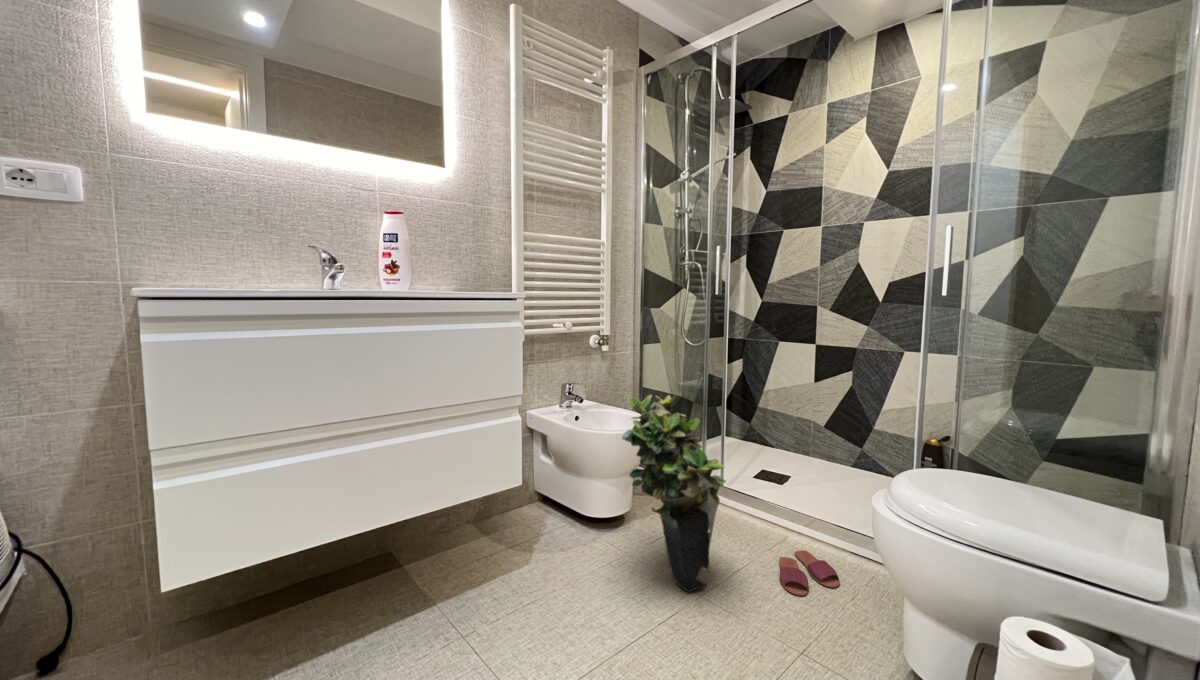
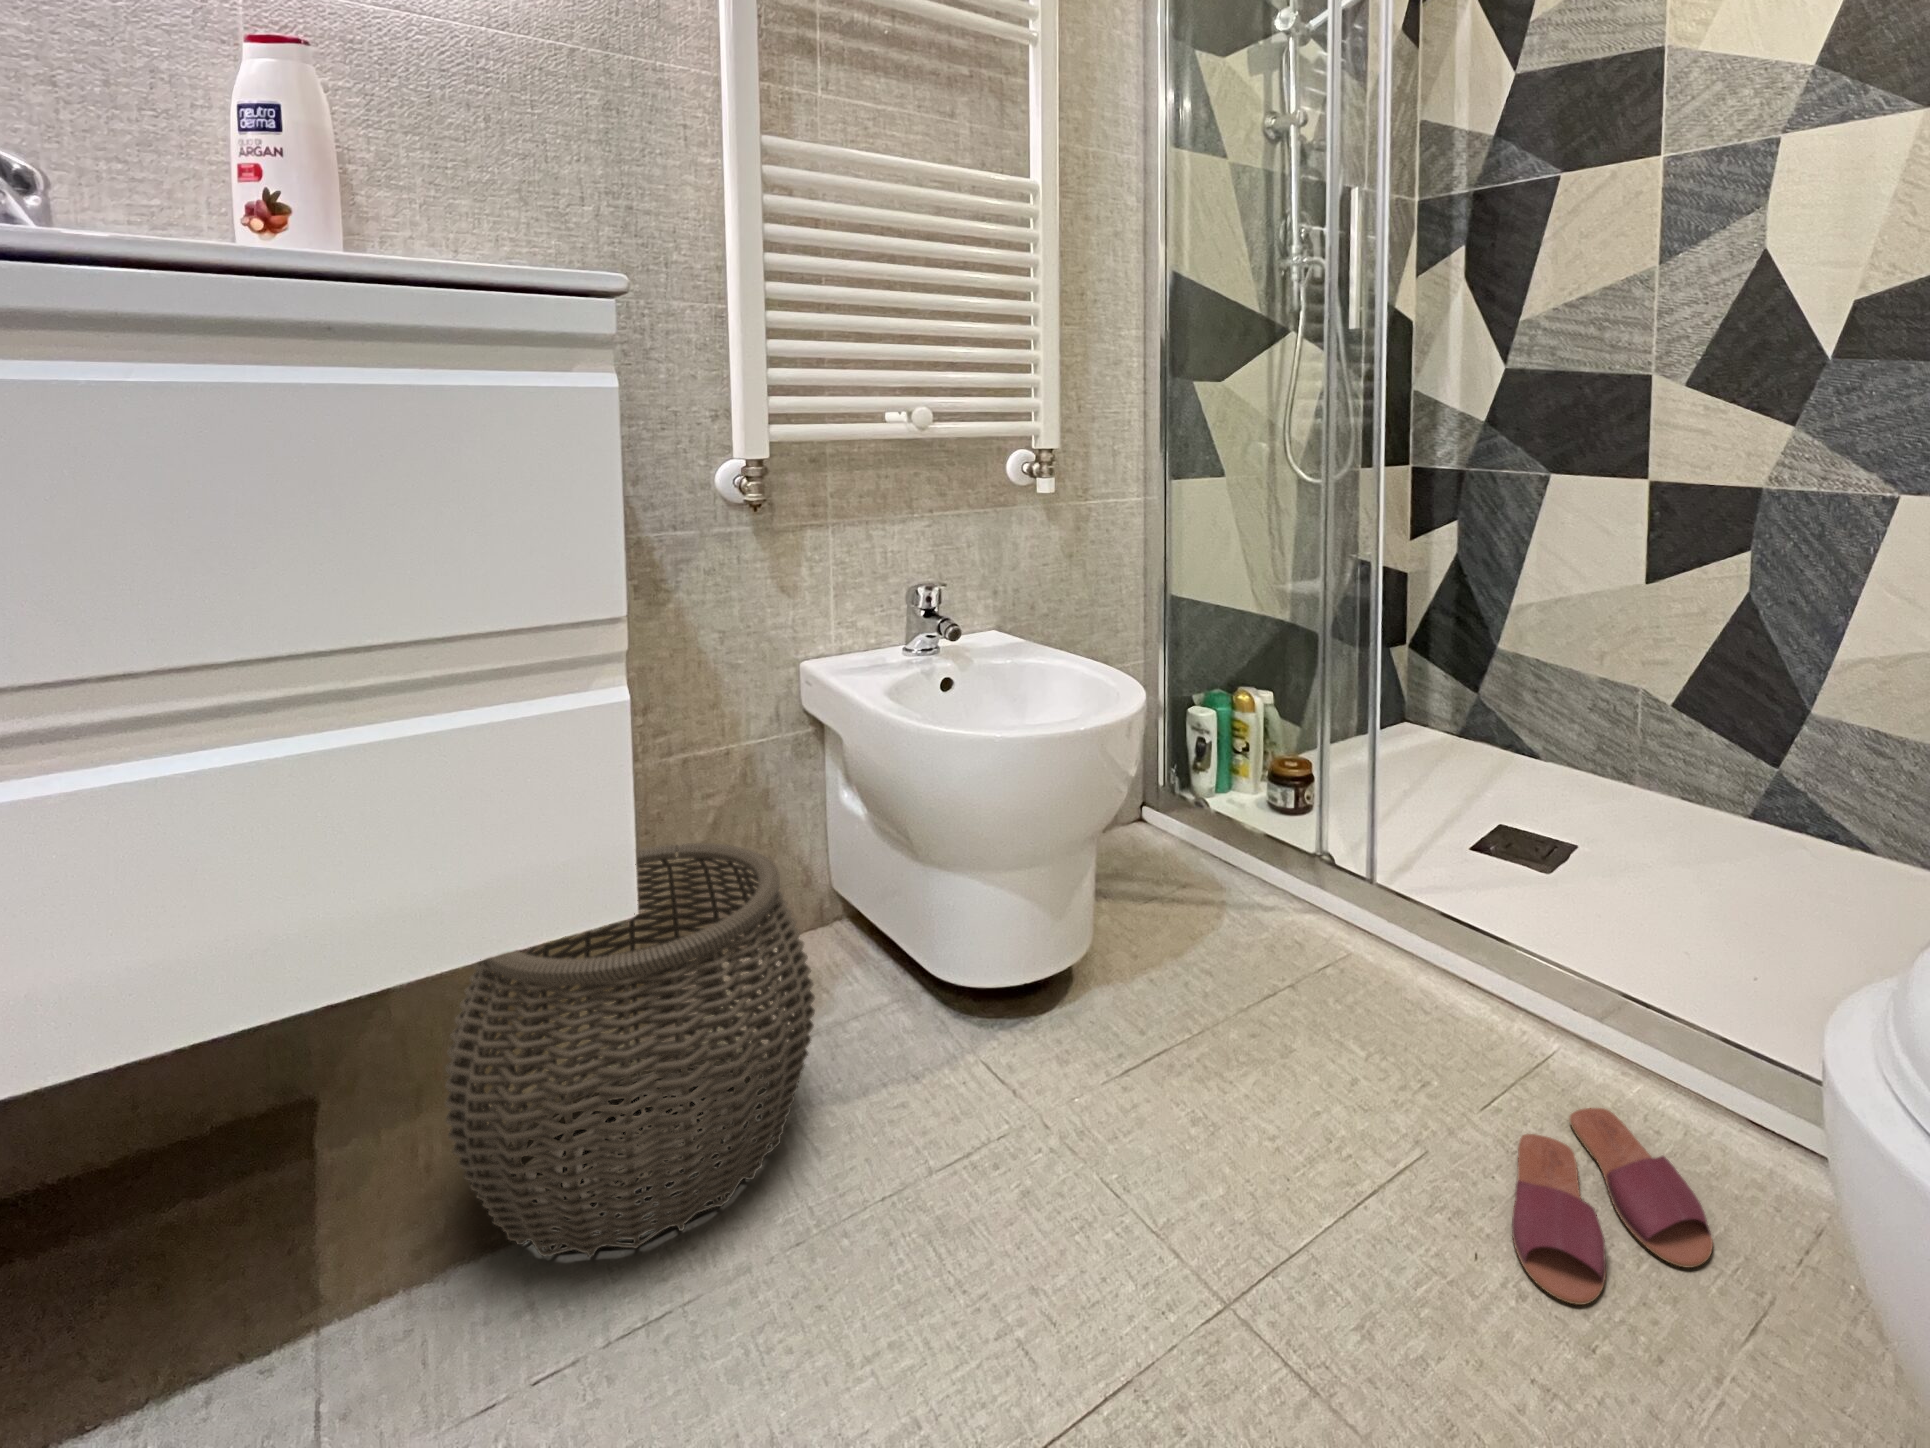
potted plant: present [622,395,726,592] -> none [983,614,1332,1286]
woven basket: none [455,468,558,587] -> present [445,843,815,1257]

